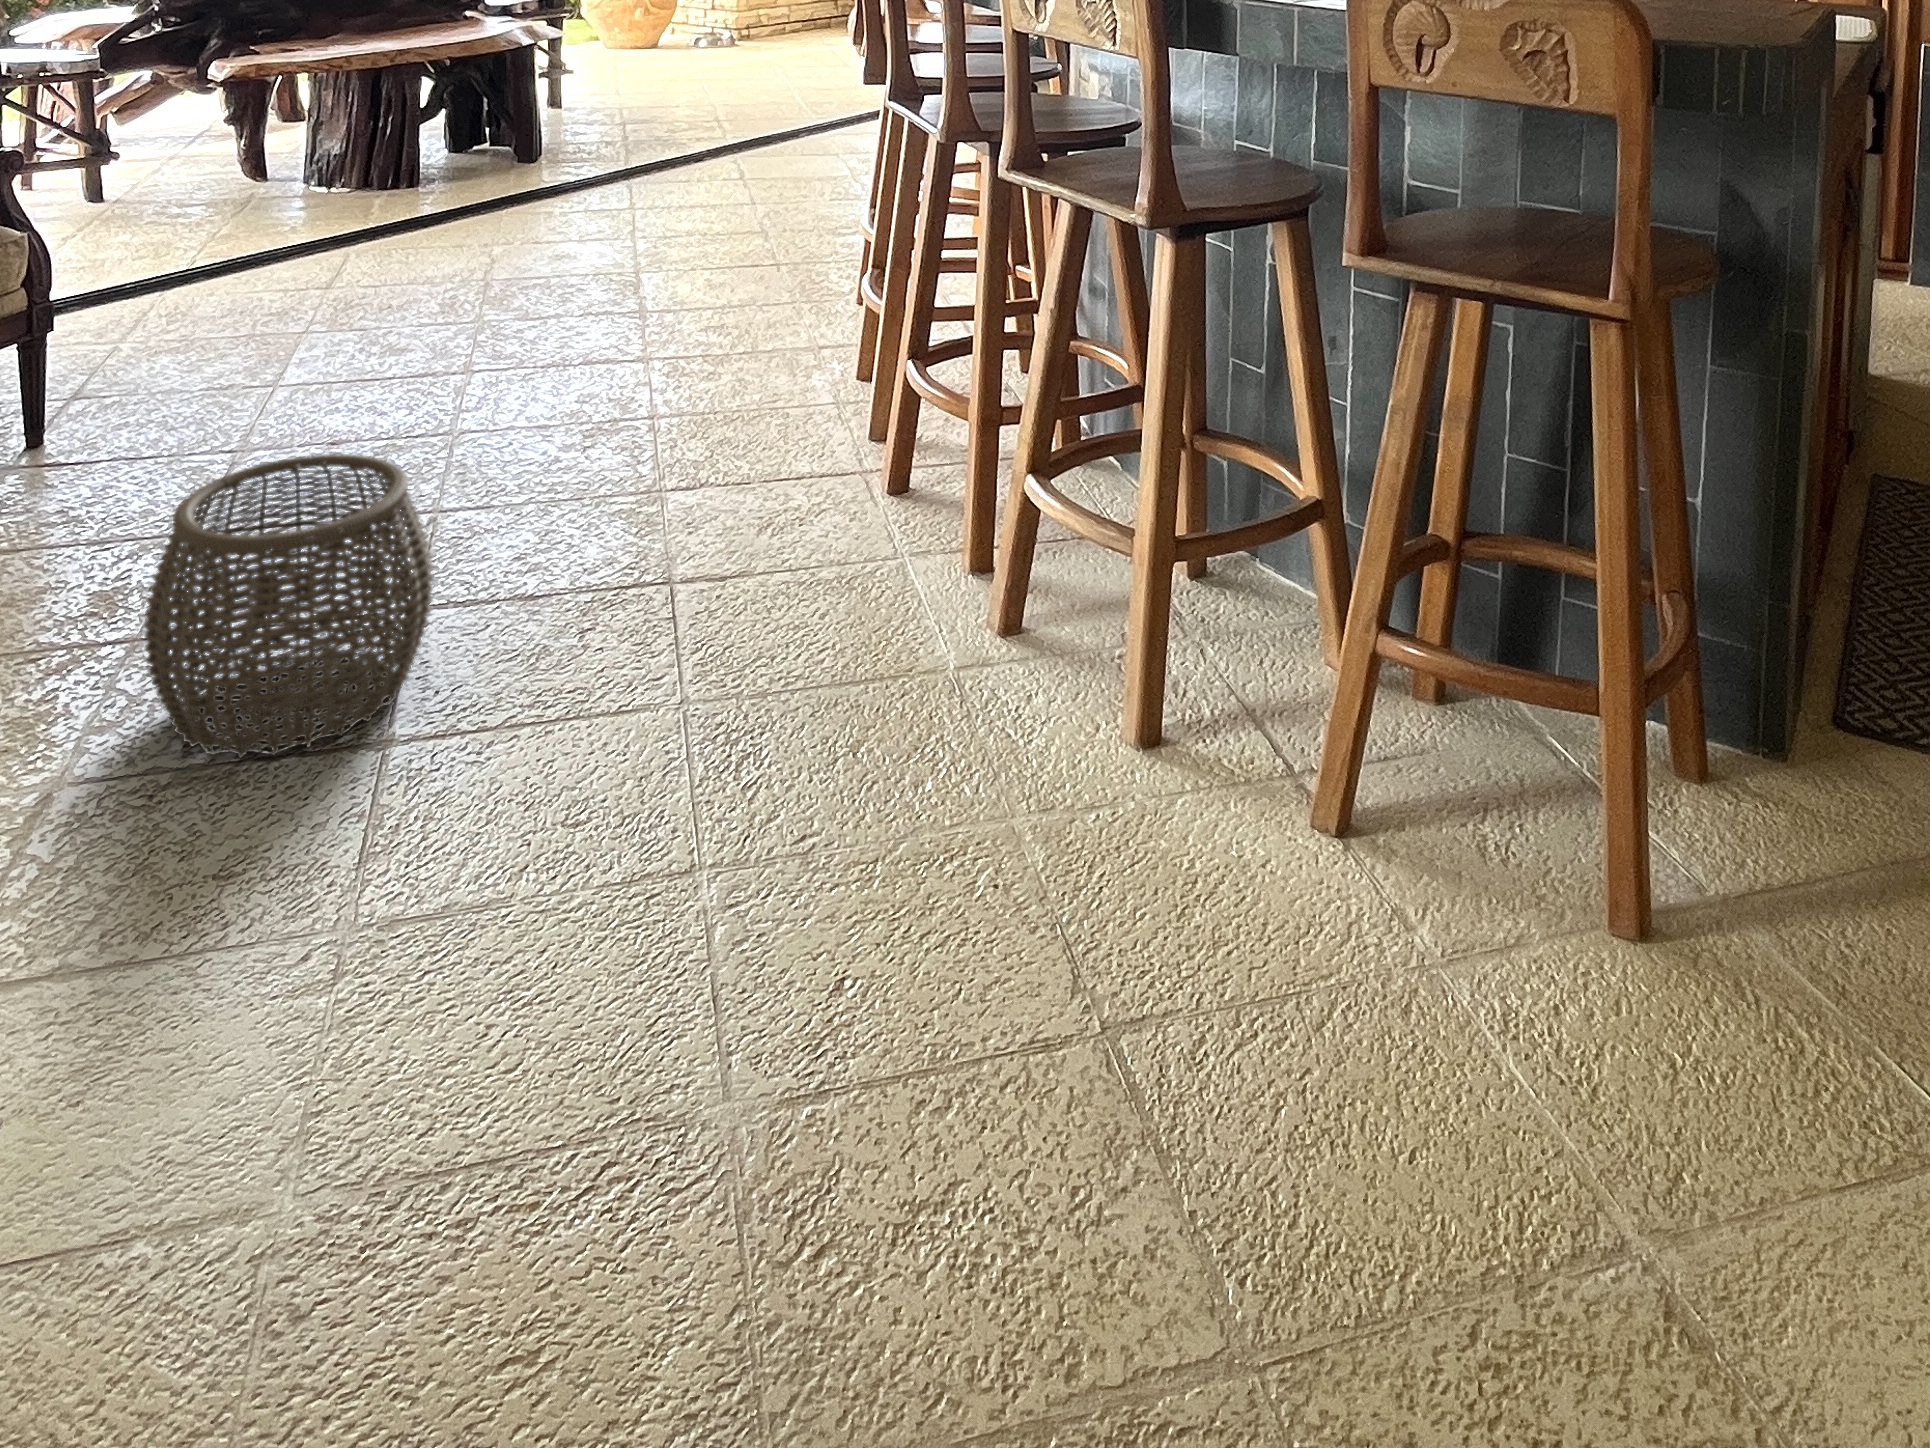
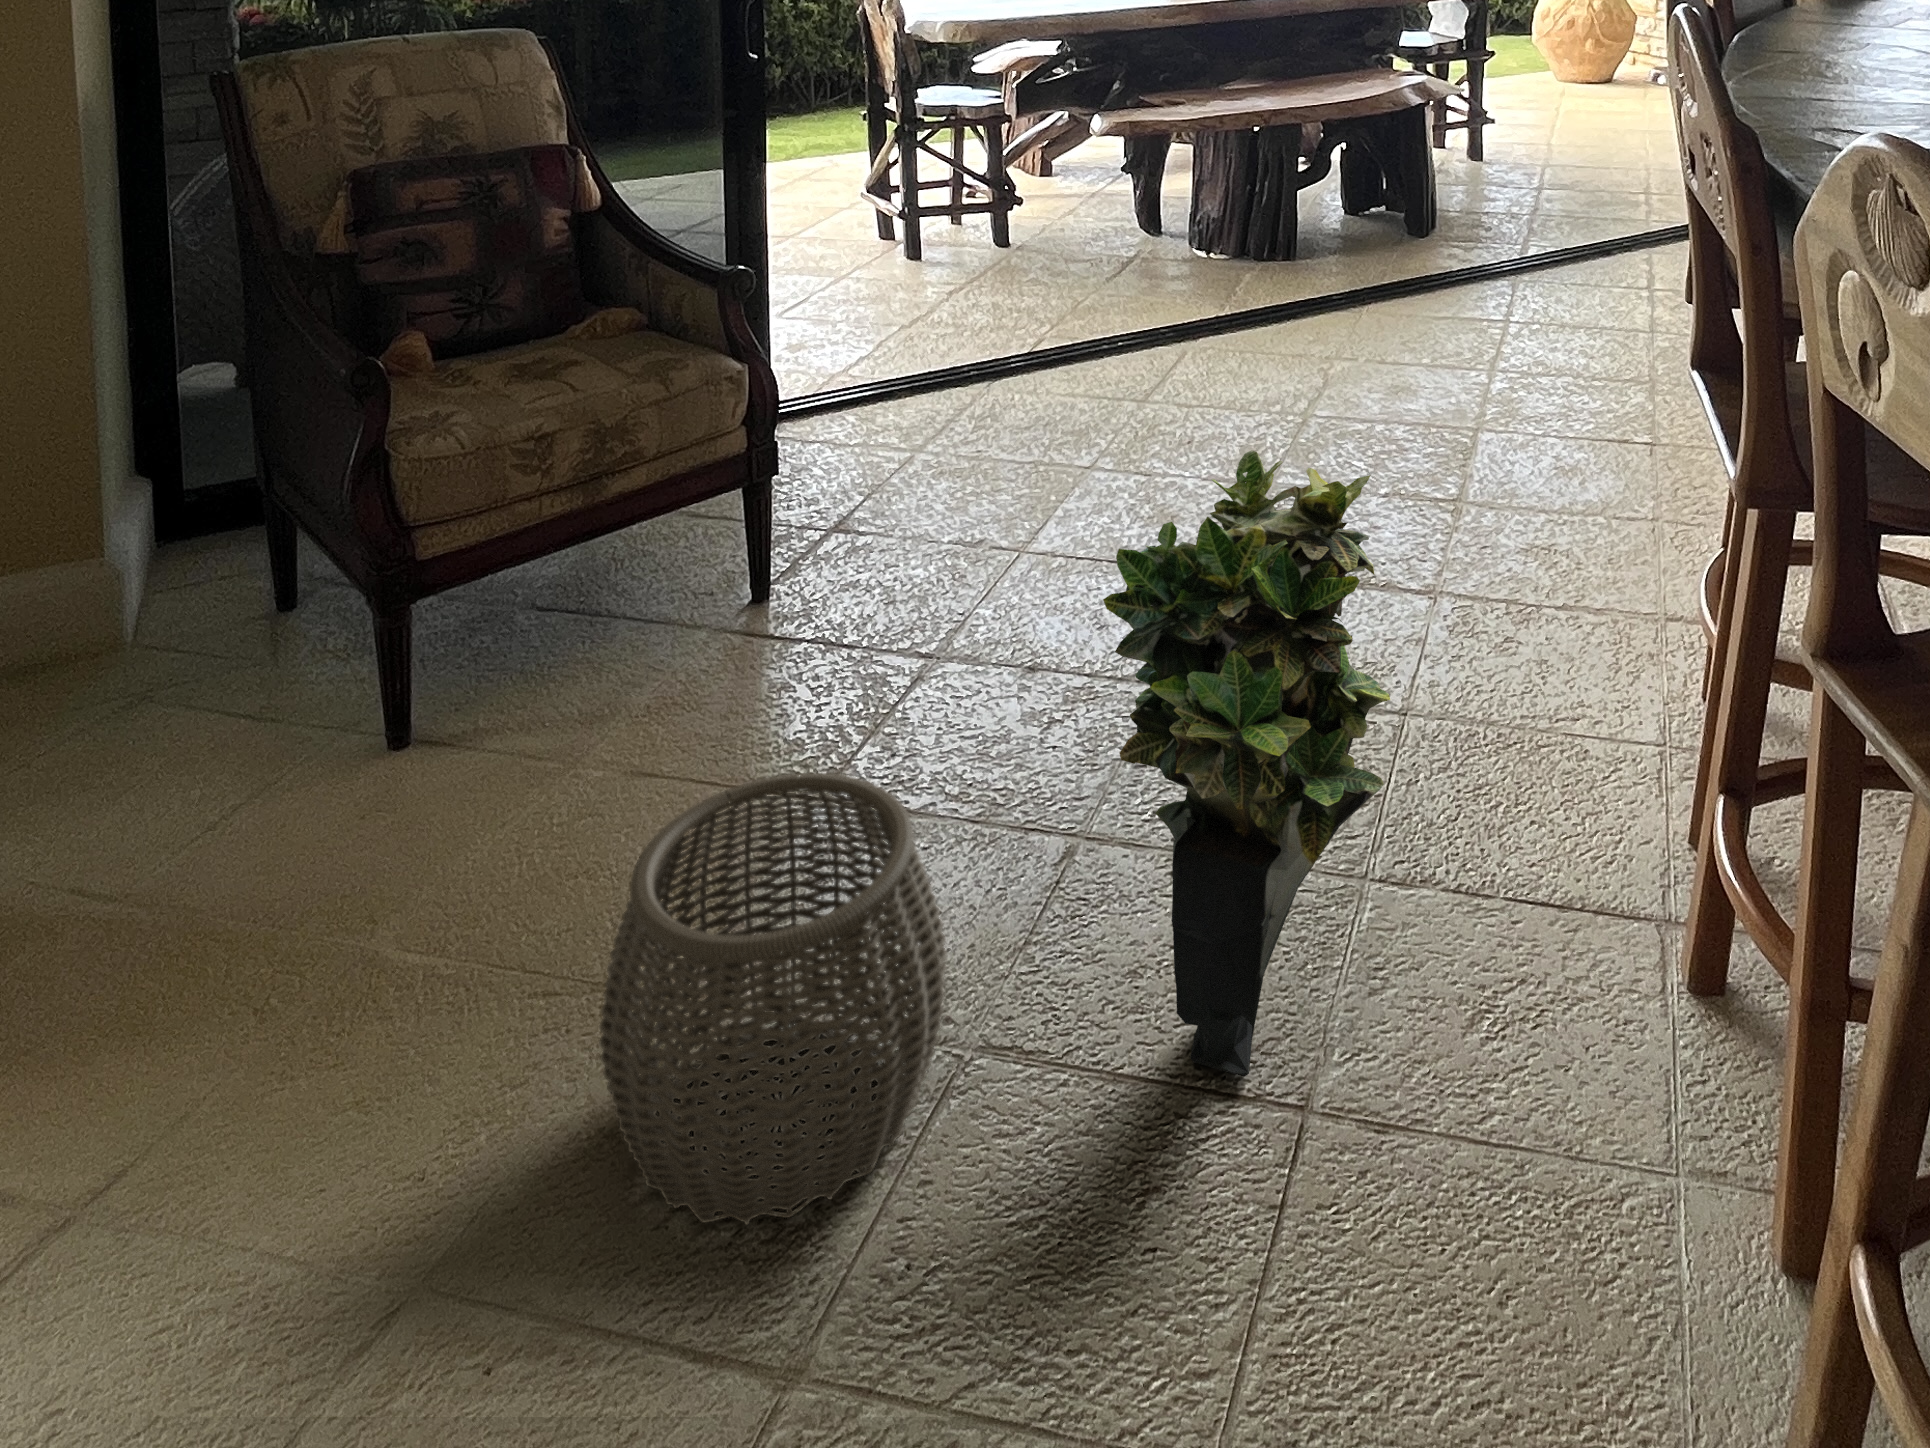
potted plant: none [521,198,736,602] -> present [1103,450,1390,1077]

